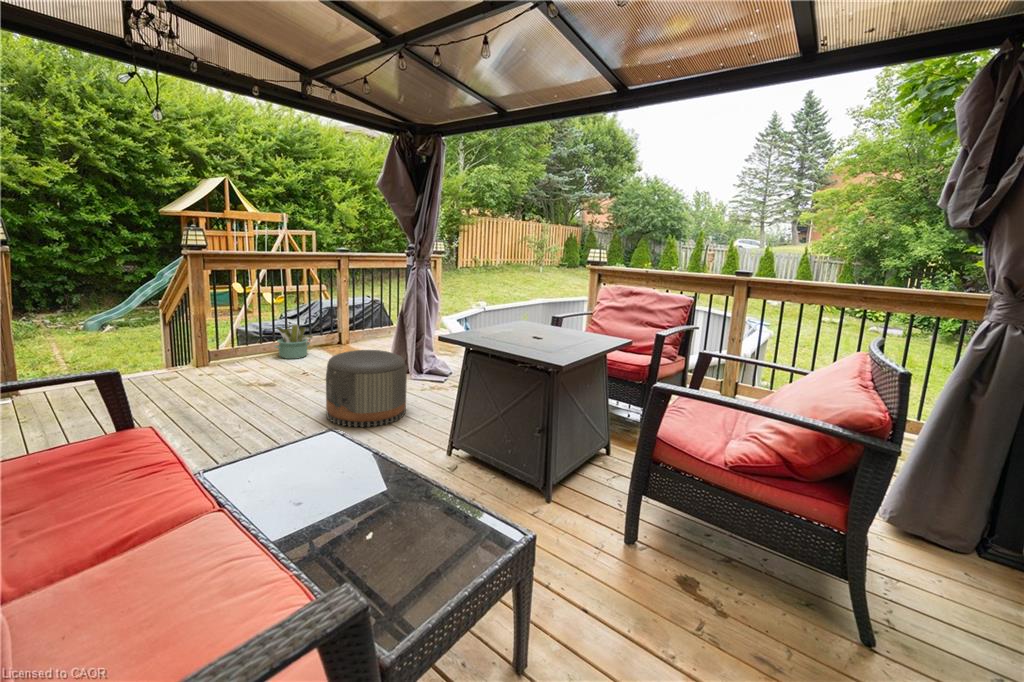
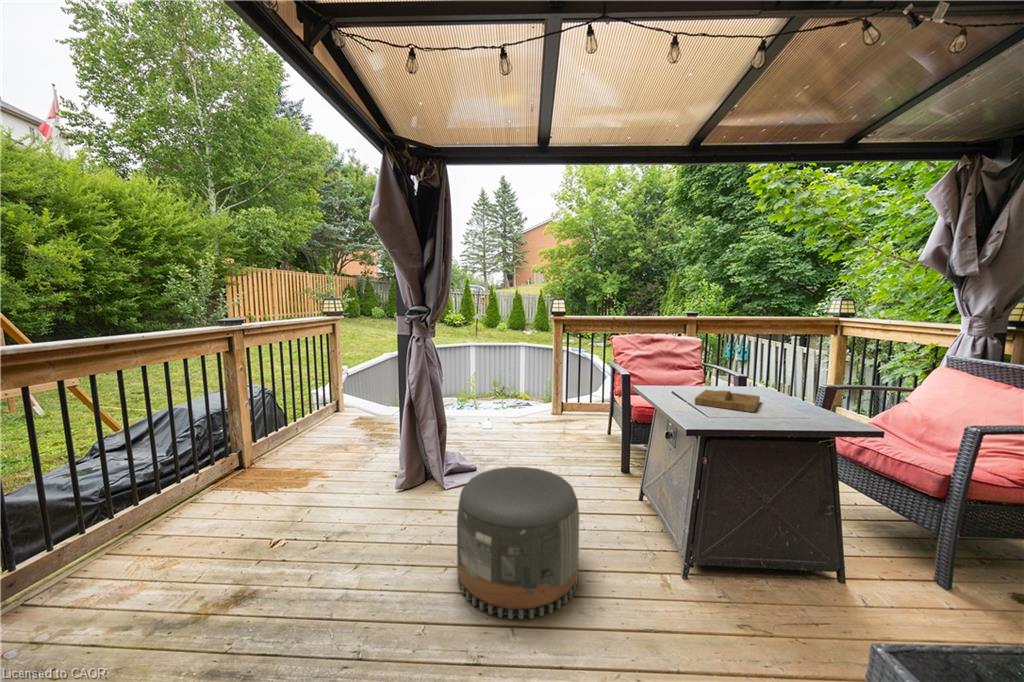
decorative plant: present [275,325,313,359] -> none [149,459,221,530]
tray: none [503,325,559,340] -> present [695,390,760,412]

